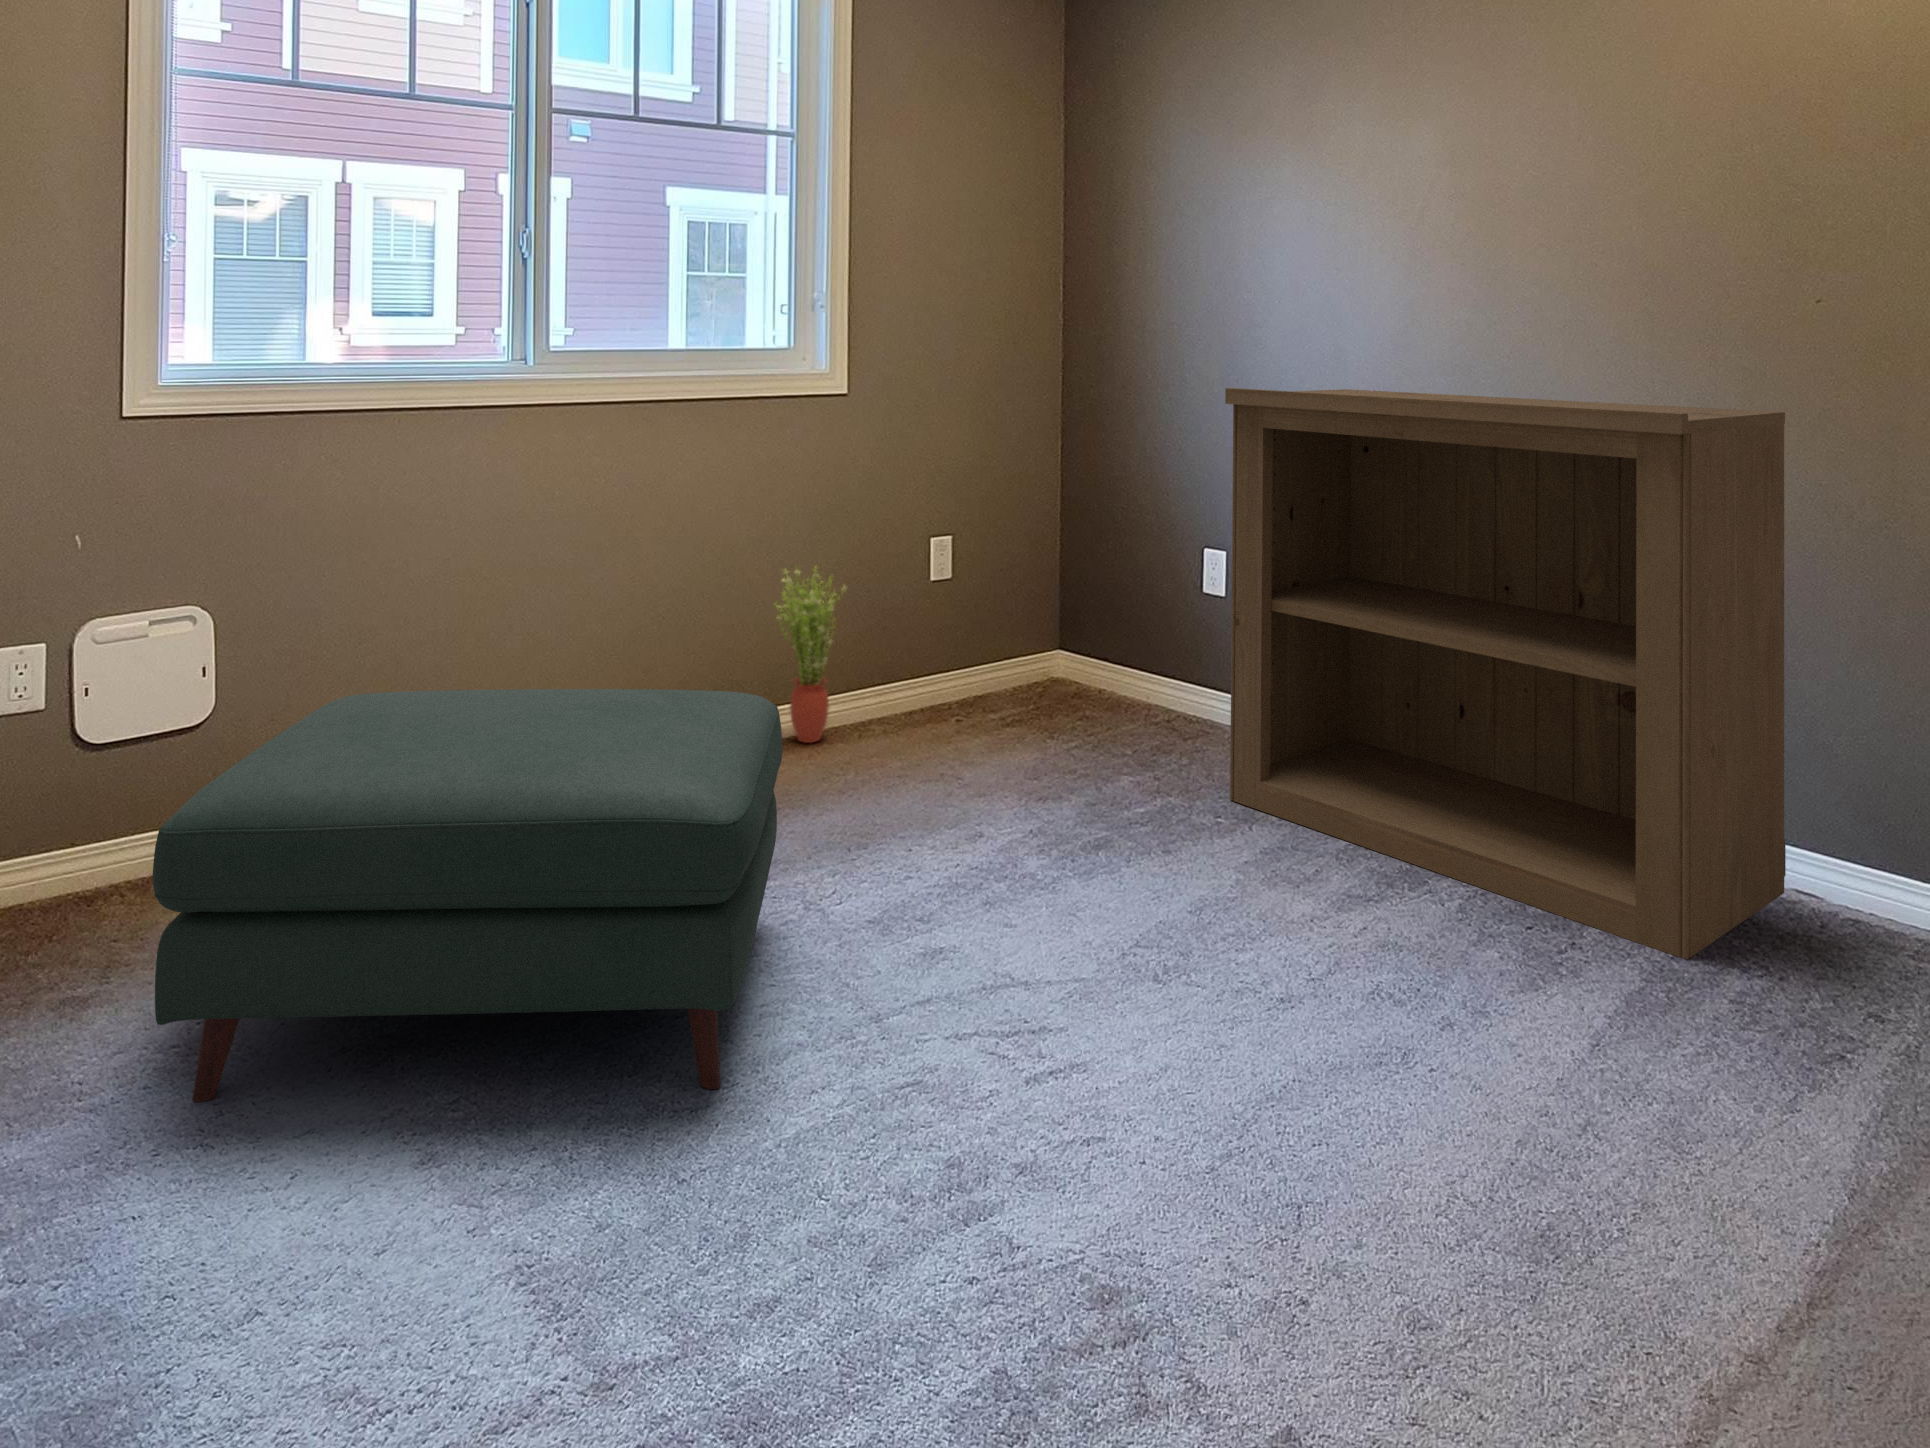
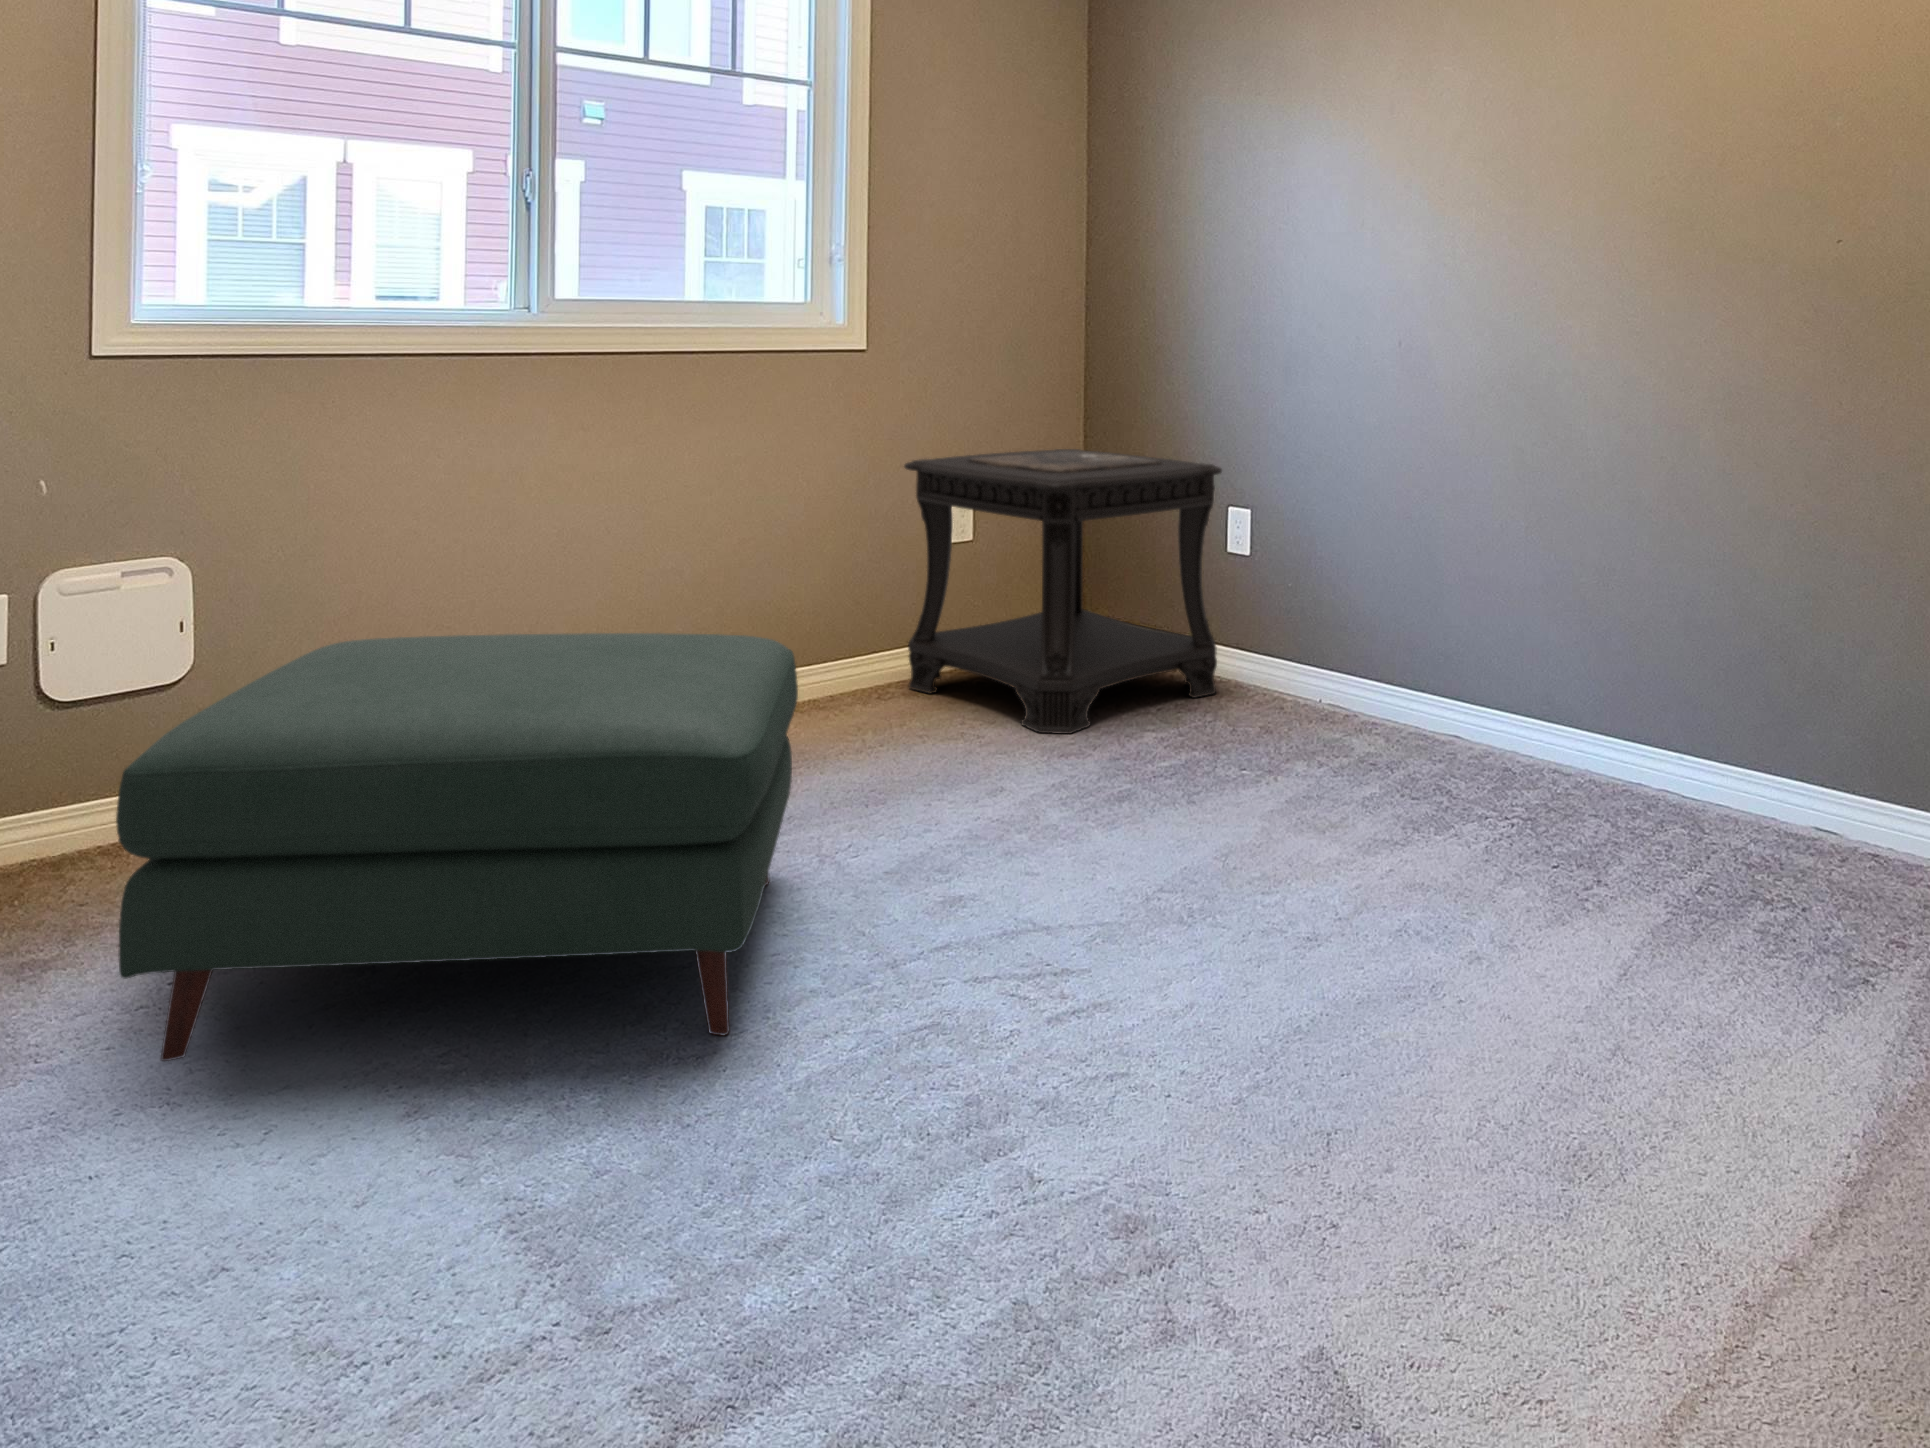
bookshelf: present [1225,388,1786,959] -> none [1252,337,1805,893]
side table: none [883,488,1196,777] -> present [904,449,1222,734]
potted plant: present [776,568,846,743] -> none [792,523,868,705]

